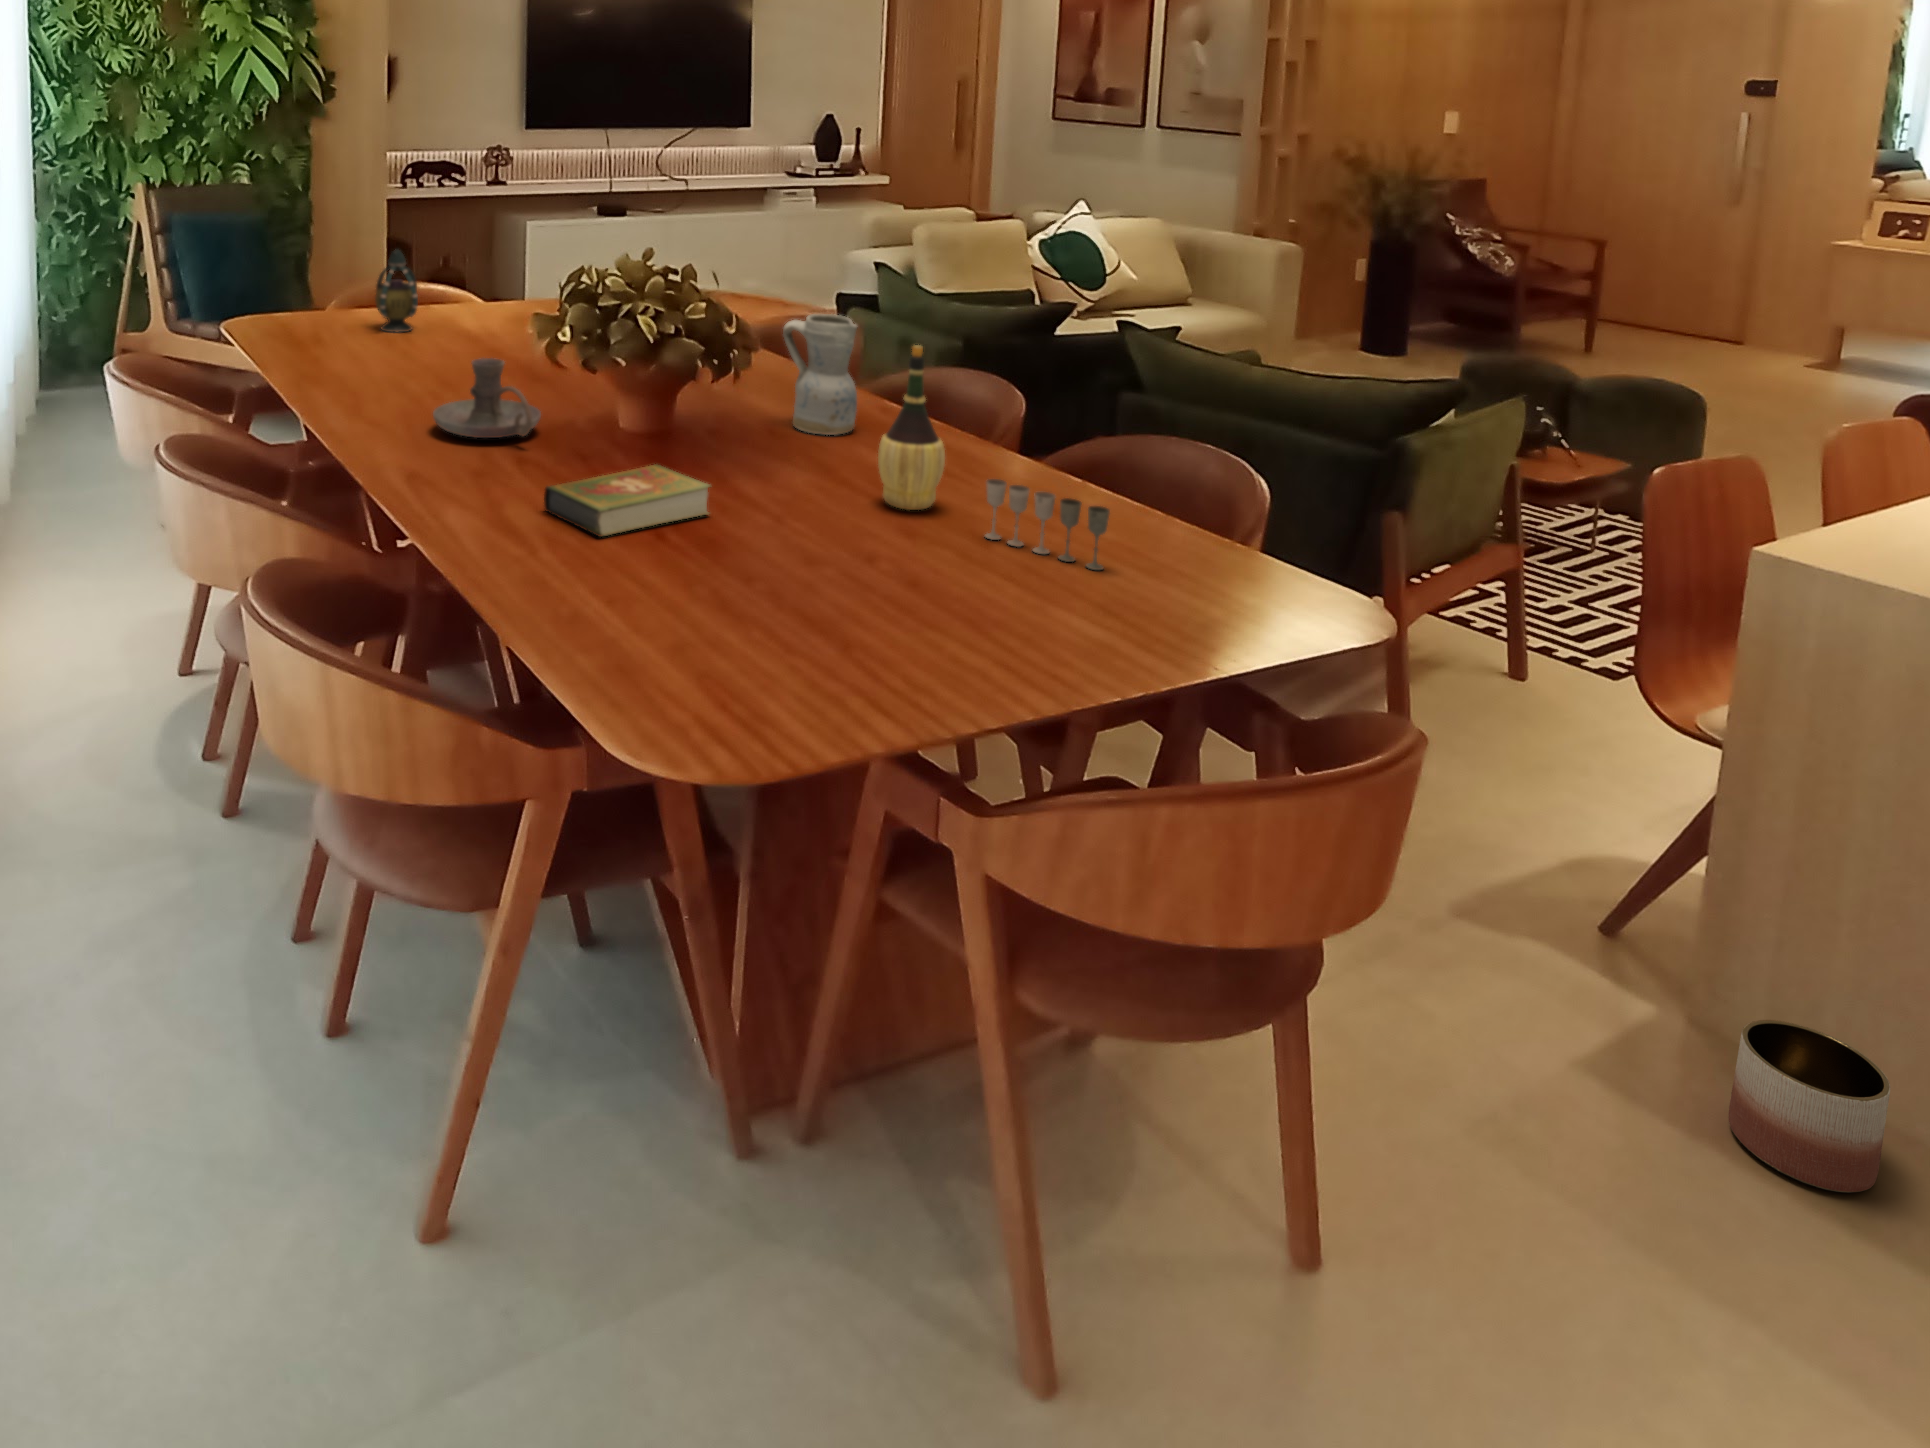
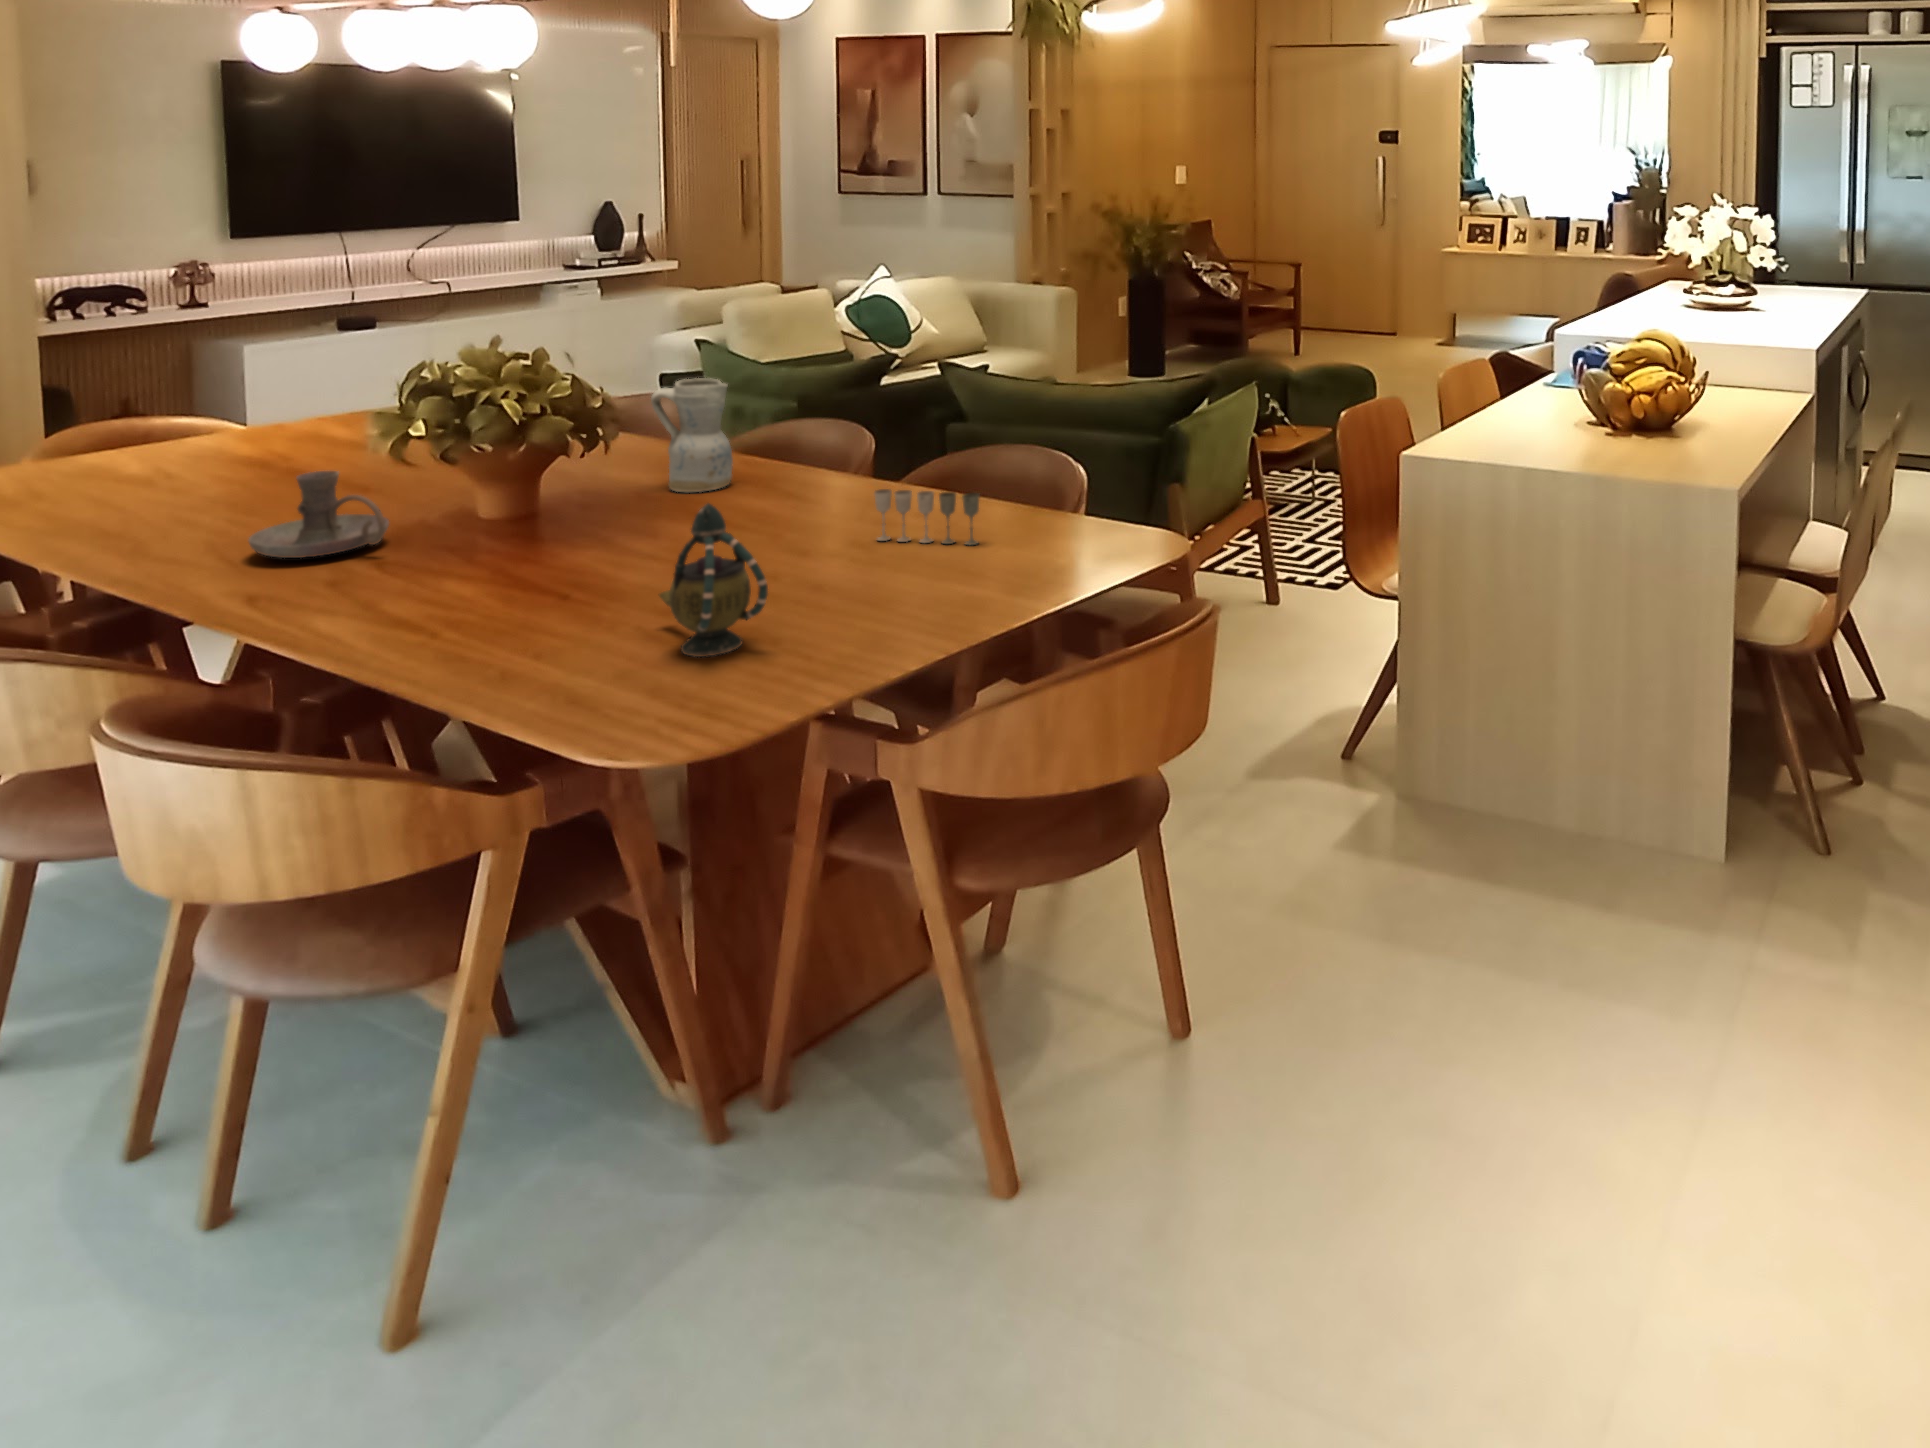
teapot: present [375,249,418,332] -> present [659,503,768,657]
wine bottle: present [878,345,945,510] -> none [771,387,833,534]
book: present [544,464,710,537] -> none [429,538,615,611]
planter: present [1728,1020,1890,1192] -> none [1417,752,1494,850]

